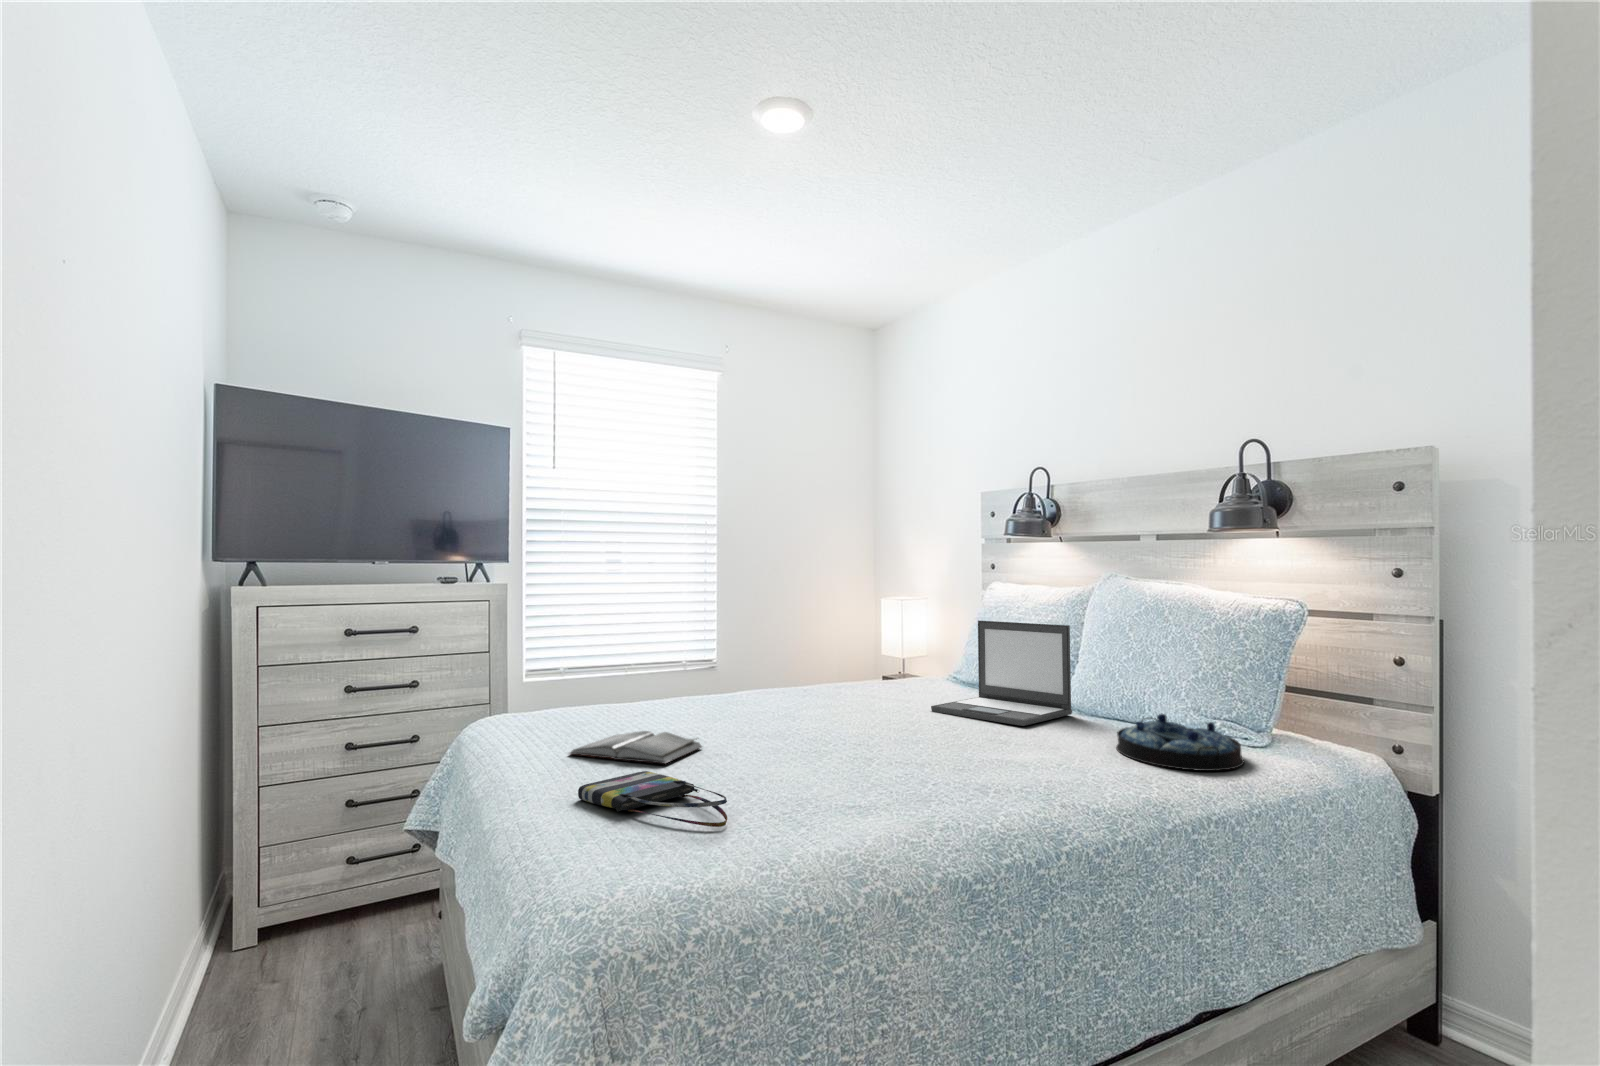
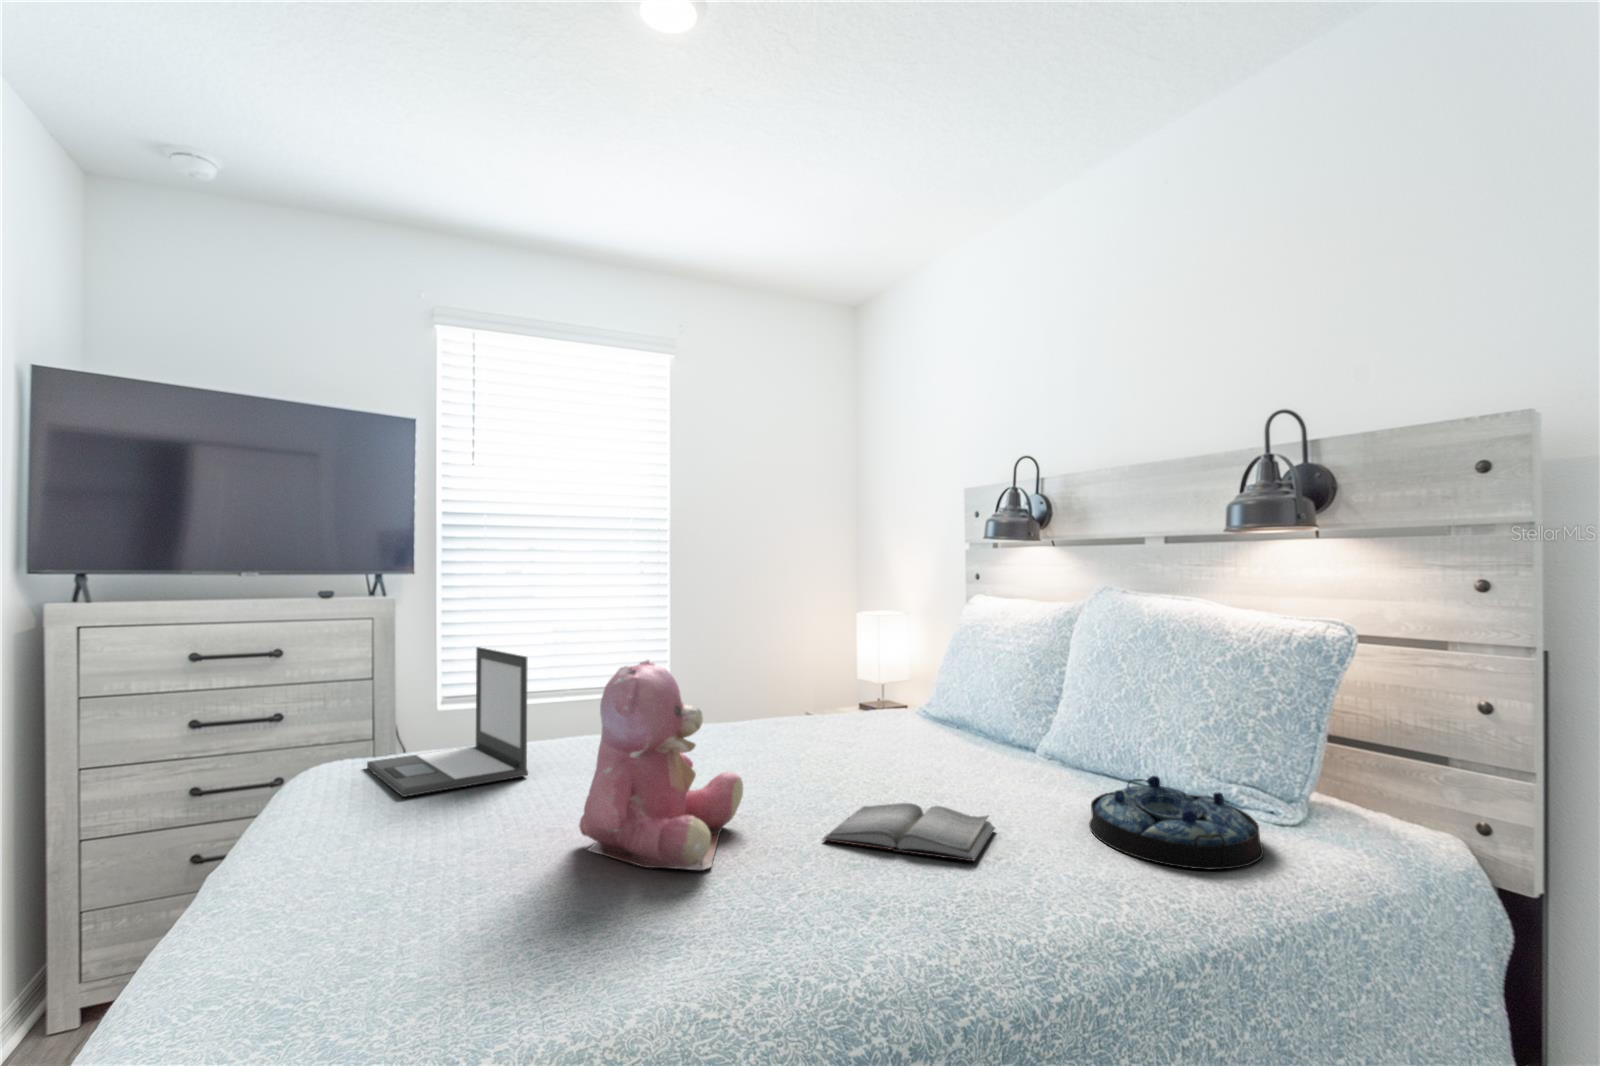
laptop: present [931,620,1072,726] -> present [367,647,528,797]
teddy bear: none [750,626,863,774] -> present [579,660,743,870]
hardback book: present [569,731,702,764] -> present [823,803,995,861]
tote bag: present [578,771,727,827] -> none [281,867,457,981]

